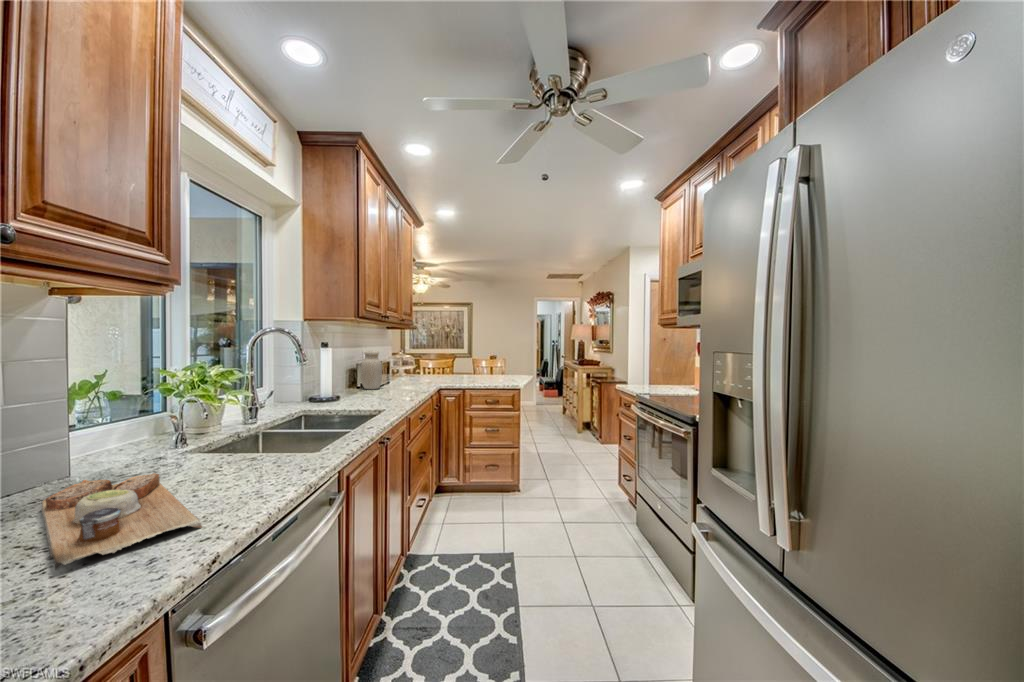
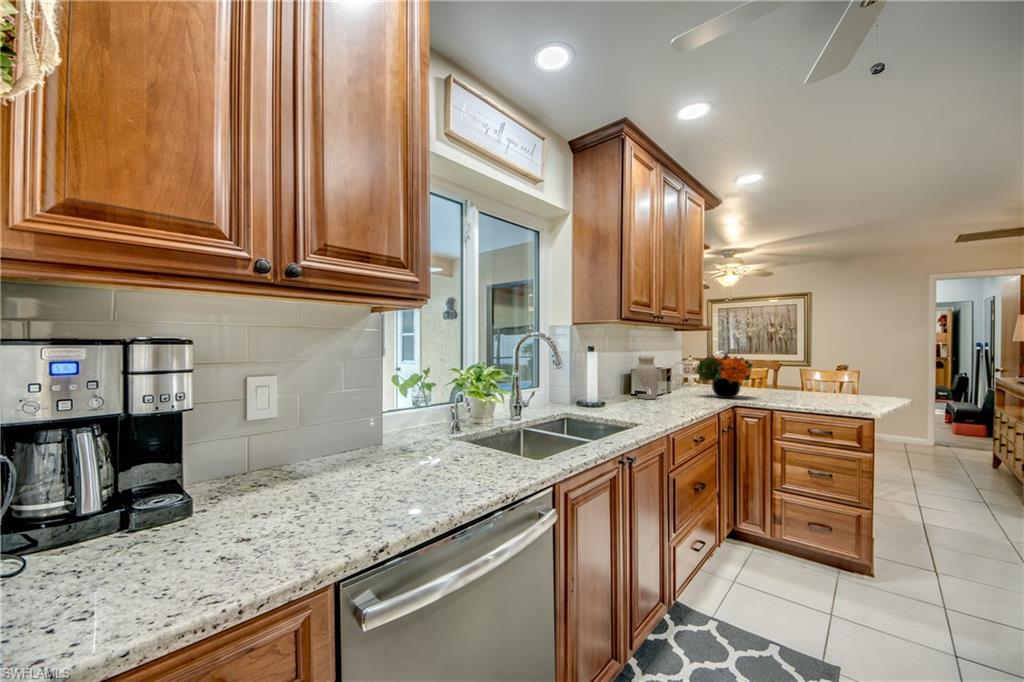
flower arrangement: none [410,348,451,383] -> present [696,353,753,398]
cutting board: present [42,473,202,570] -> none [358,441,436,494]

